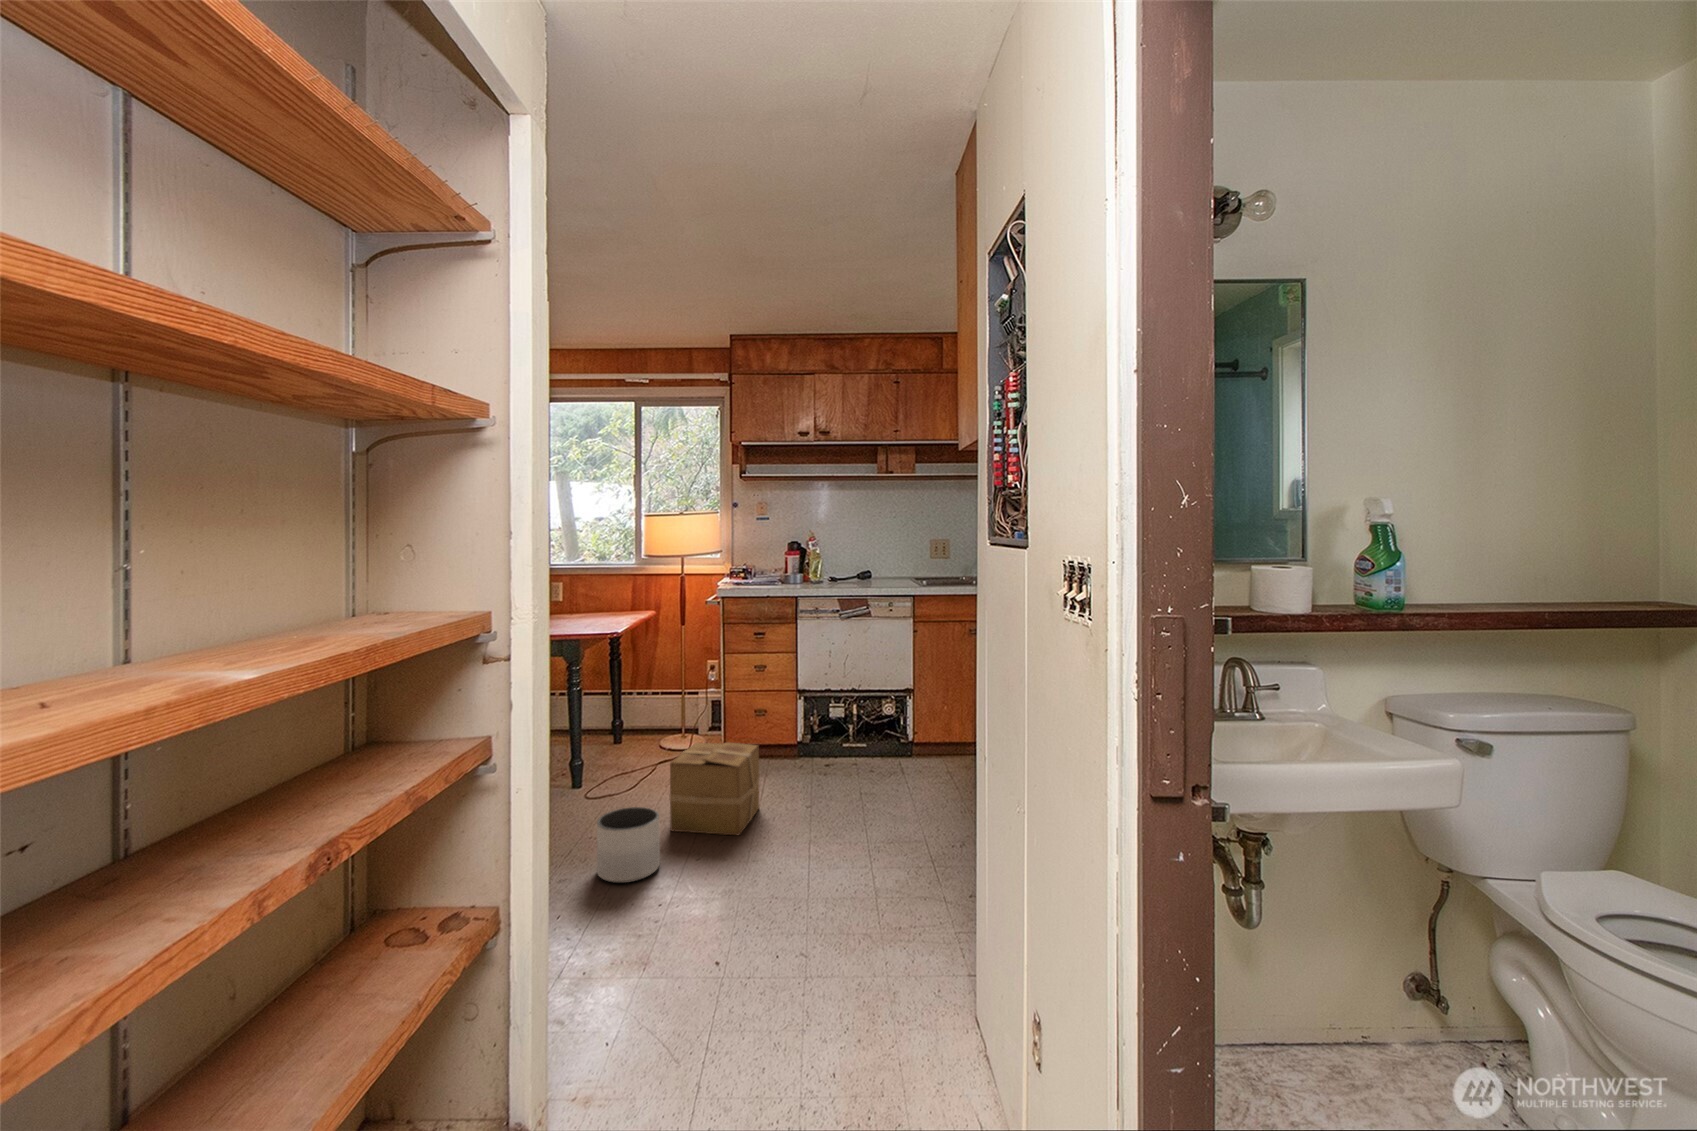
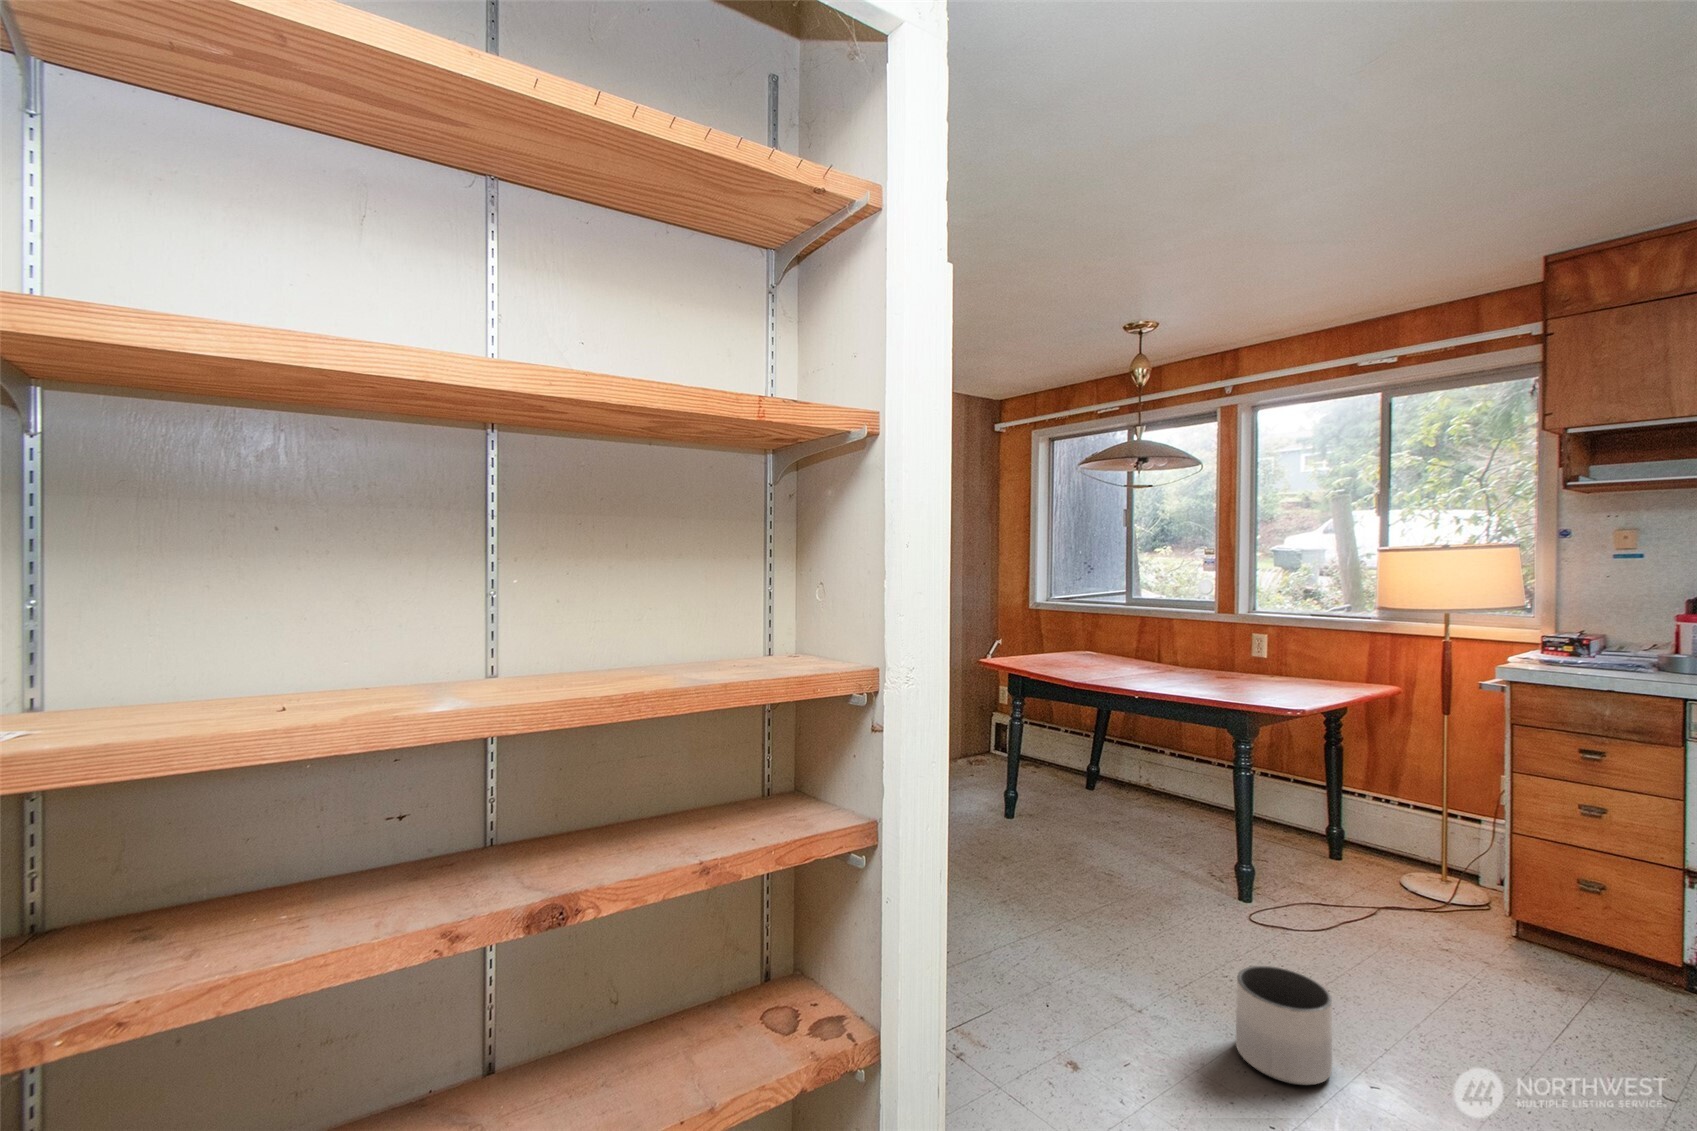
cardboard box: present [670,743,760,835] -> none [1369,907,1558,1095]

